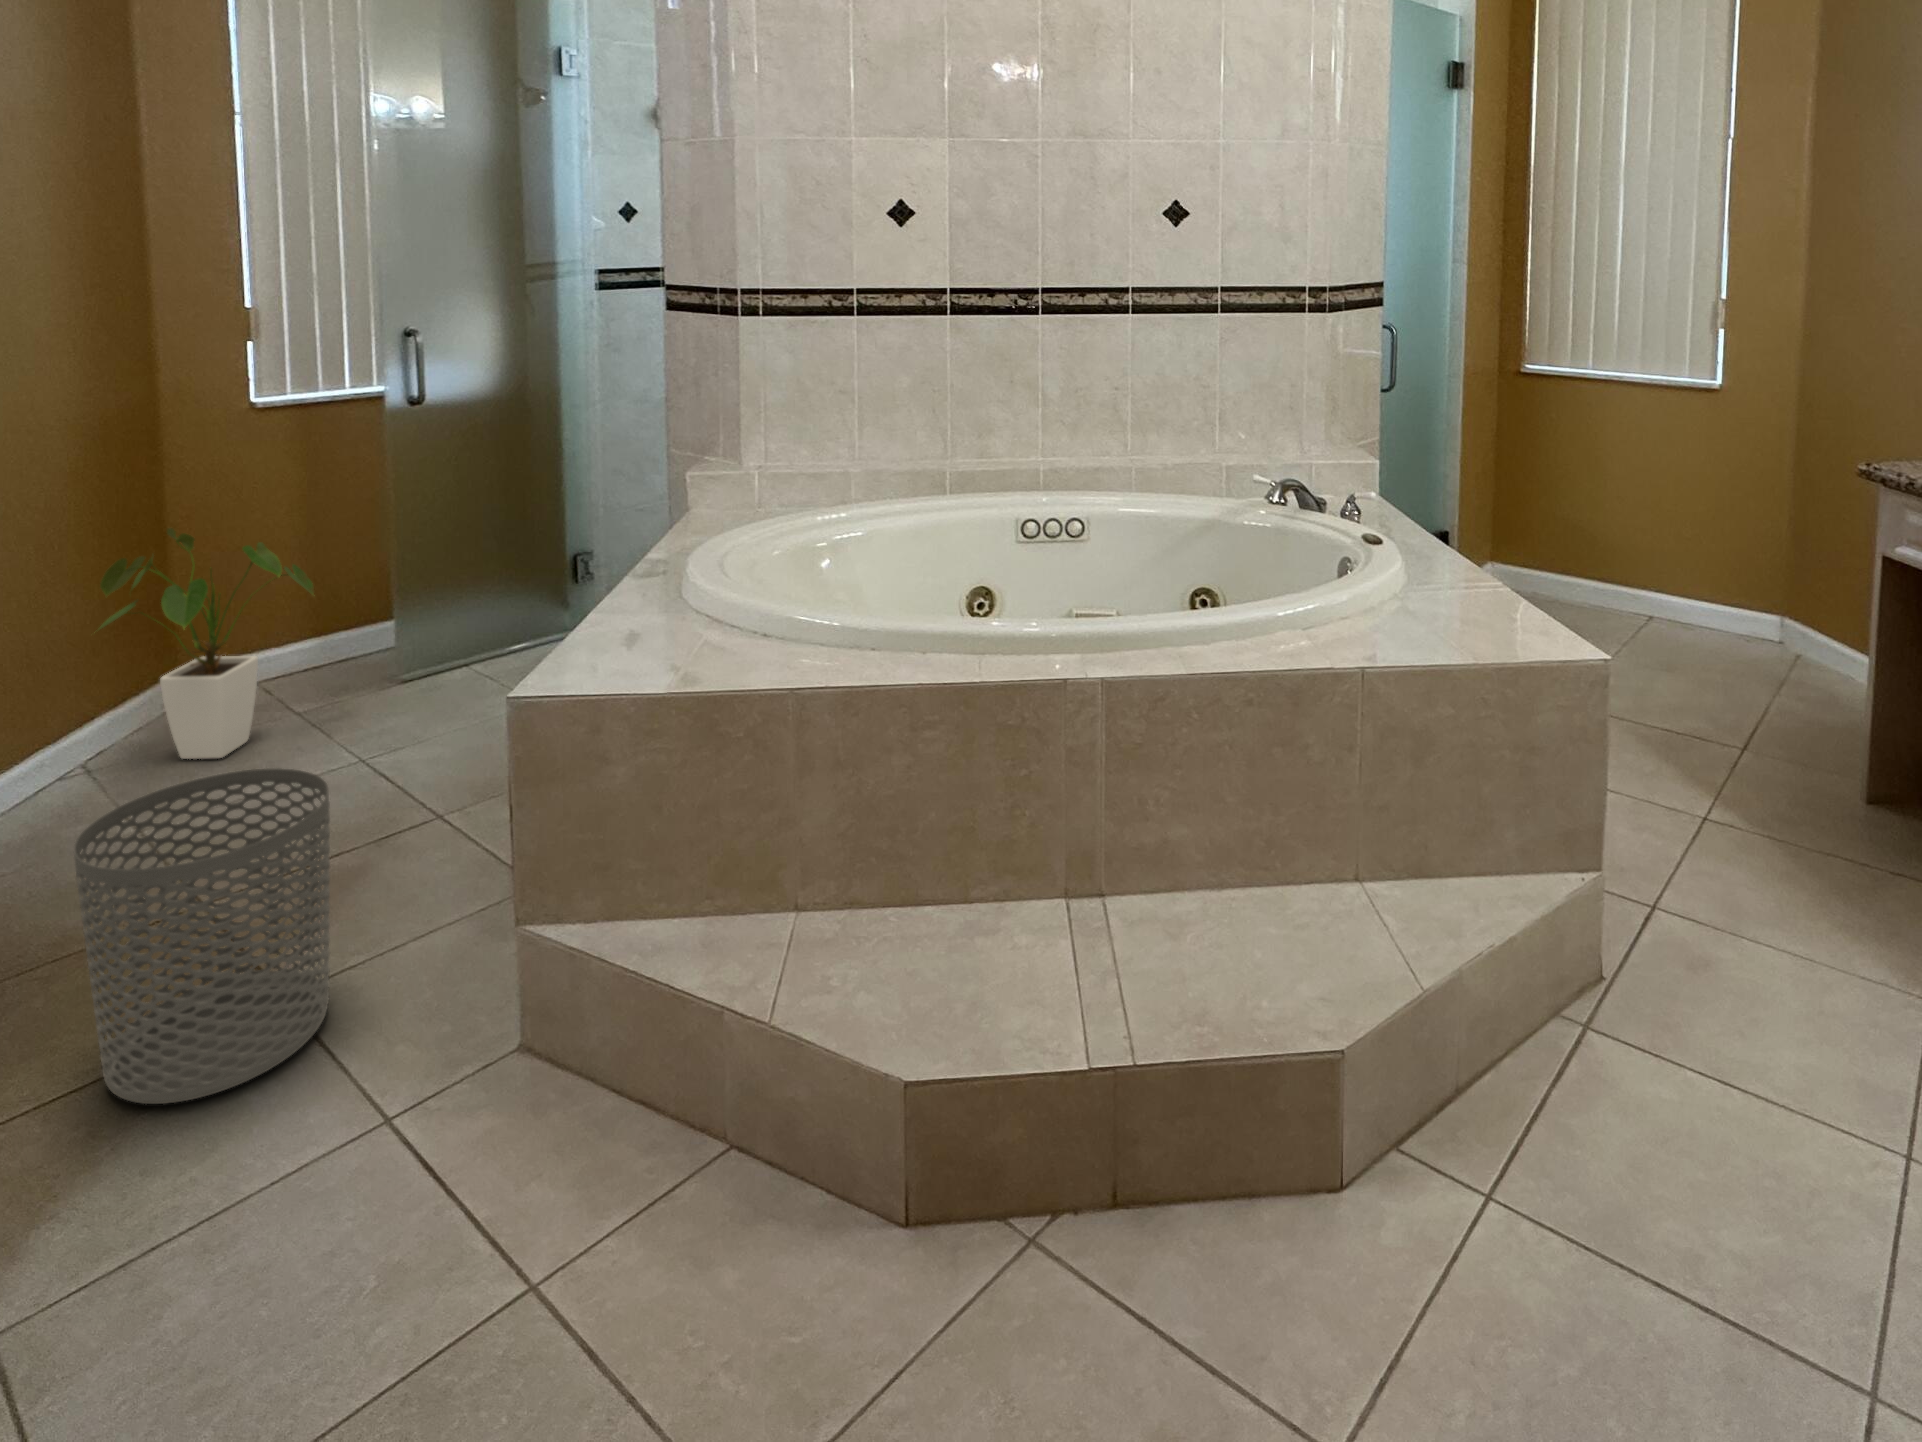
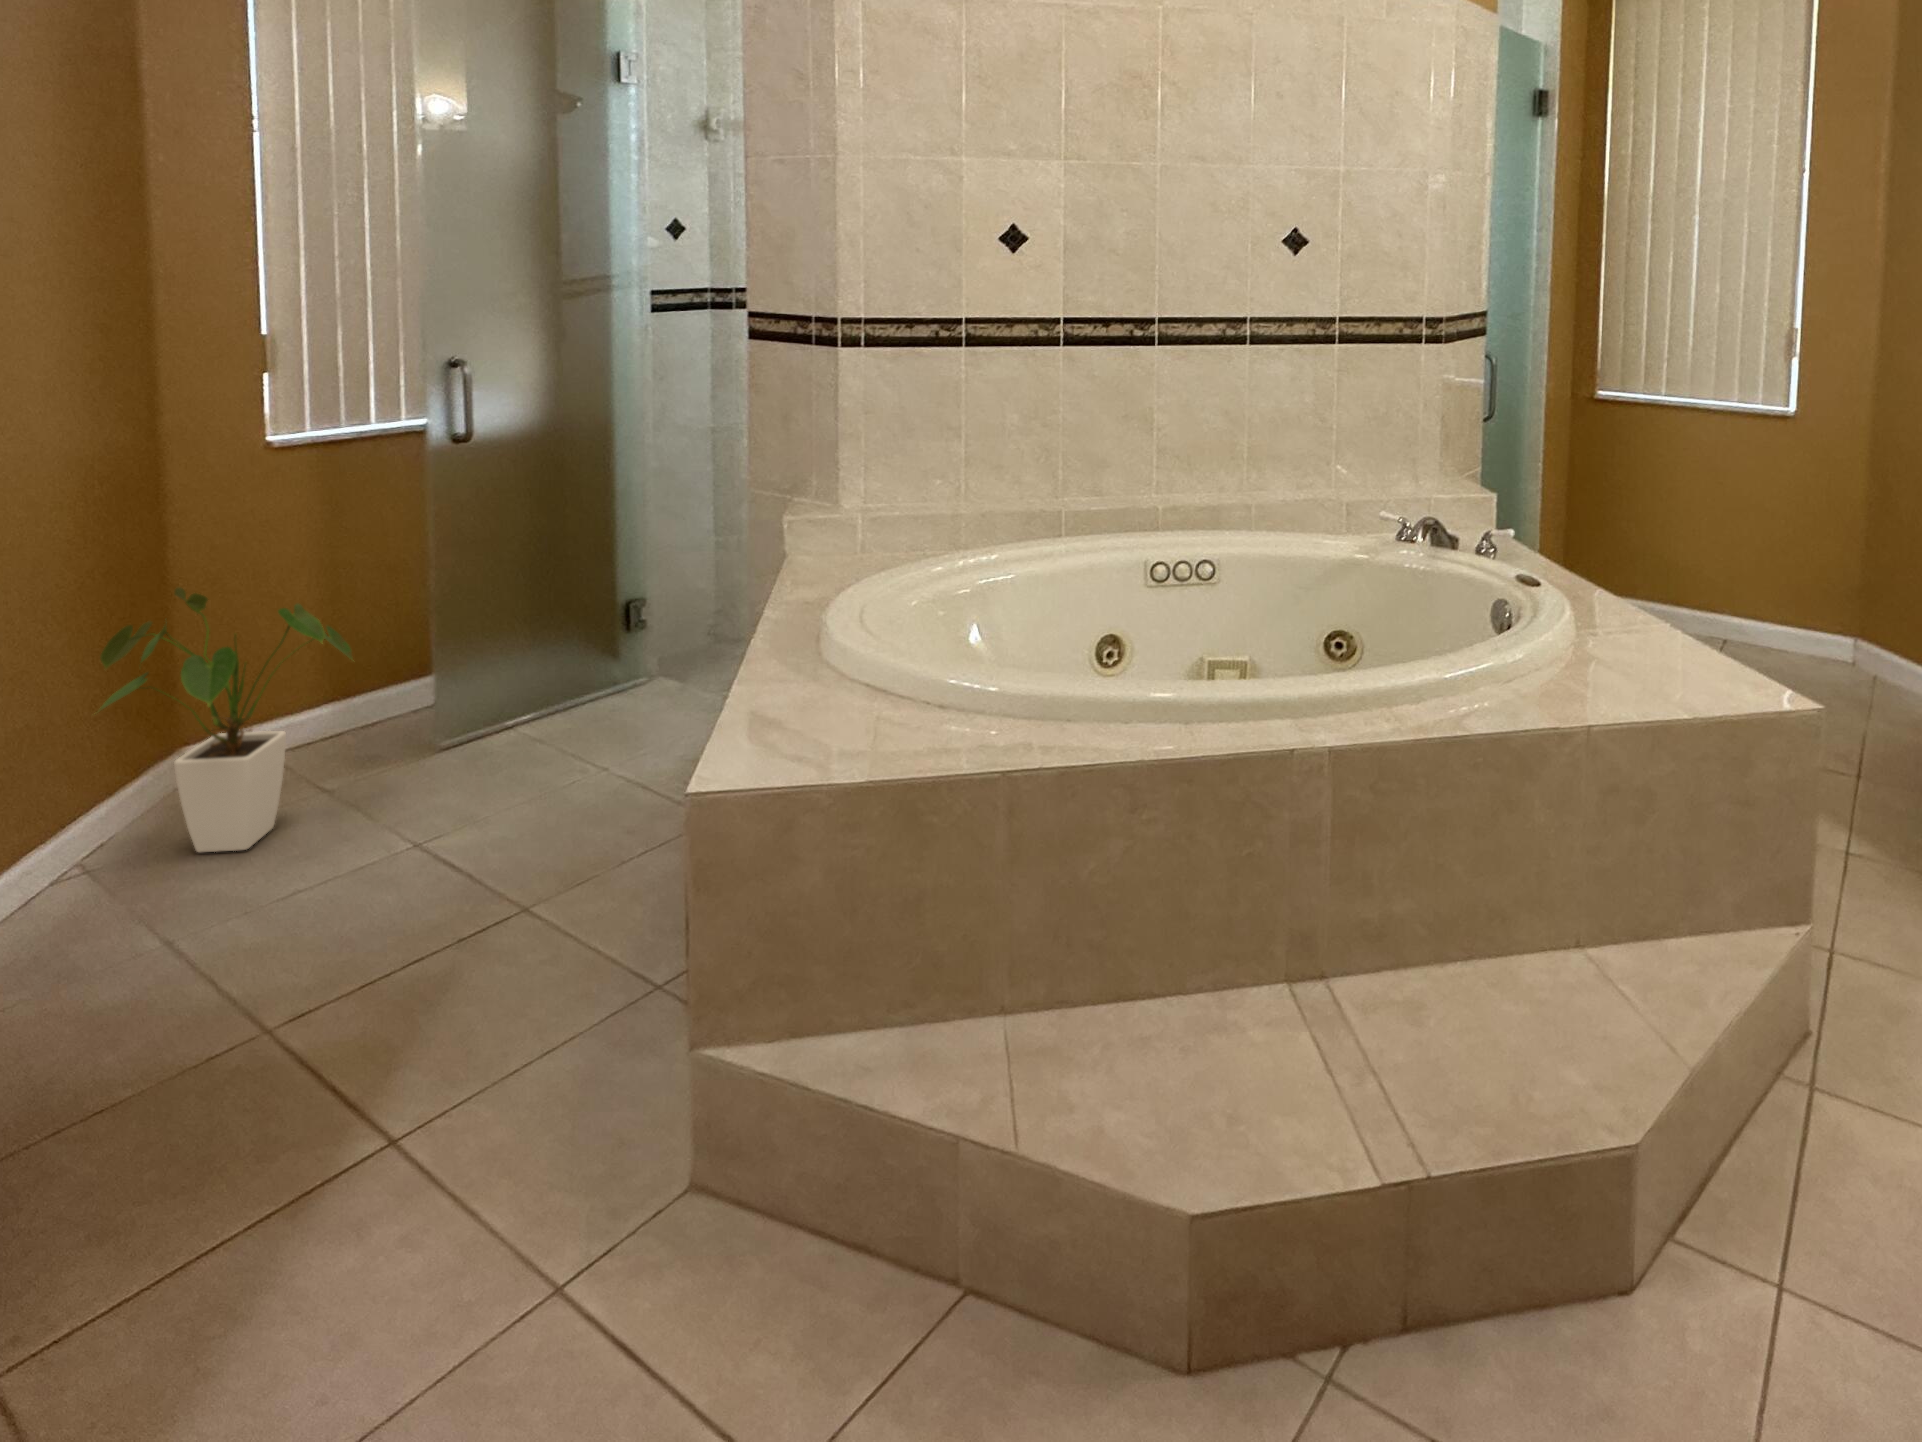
waste bin: present [74,768,330,1104] -> none [165,878,457,1290]

